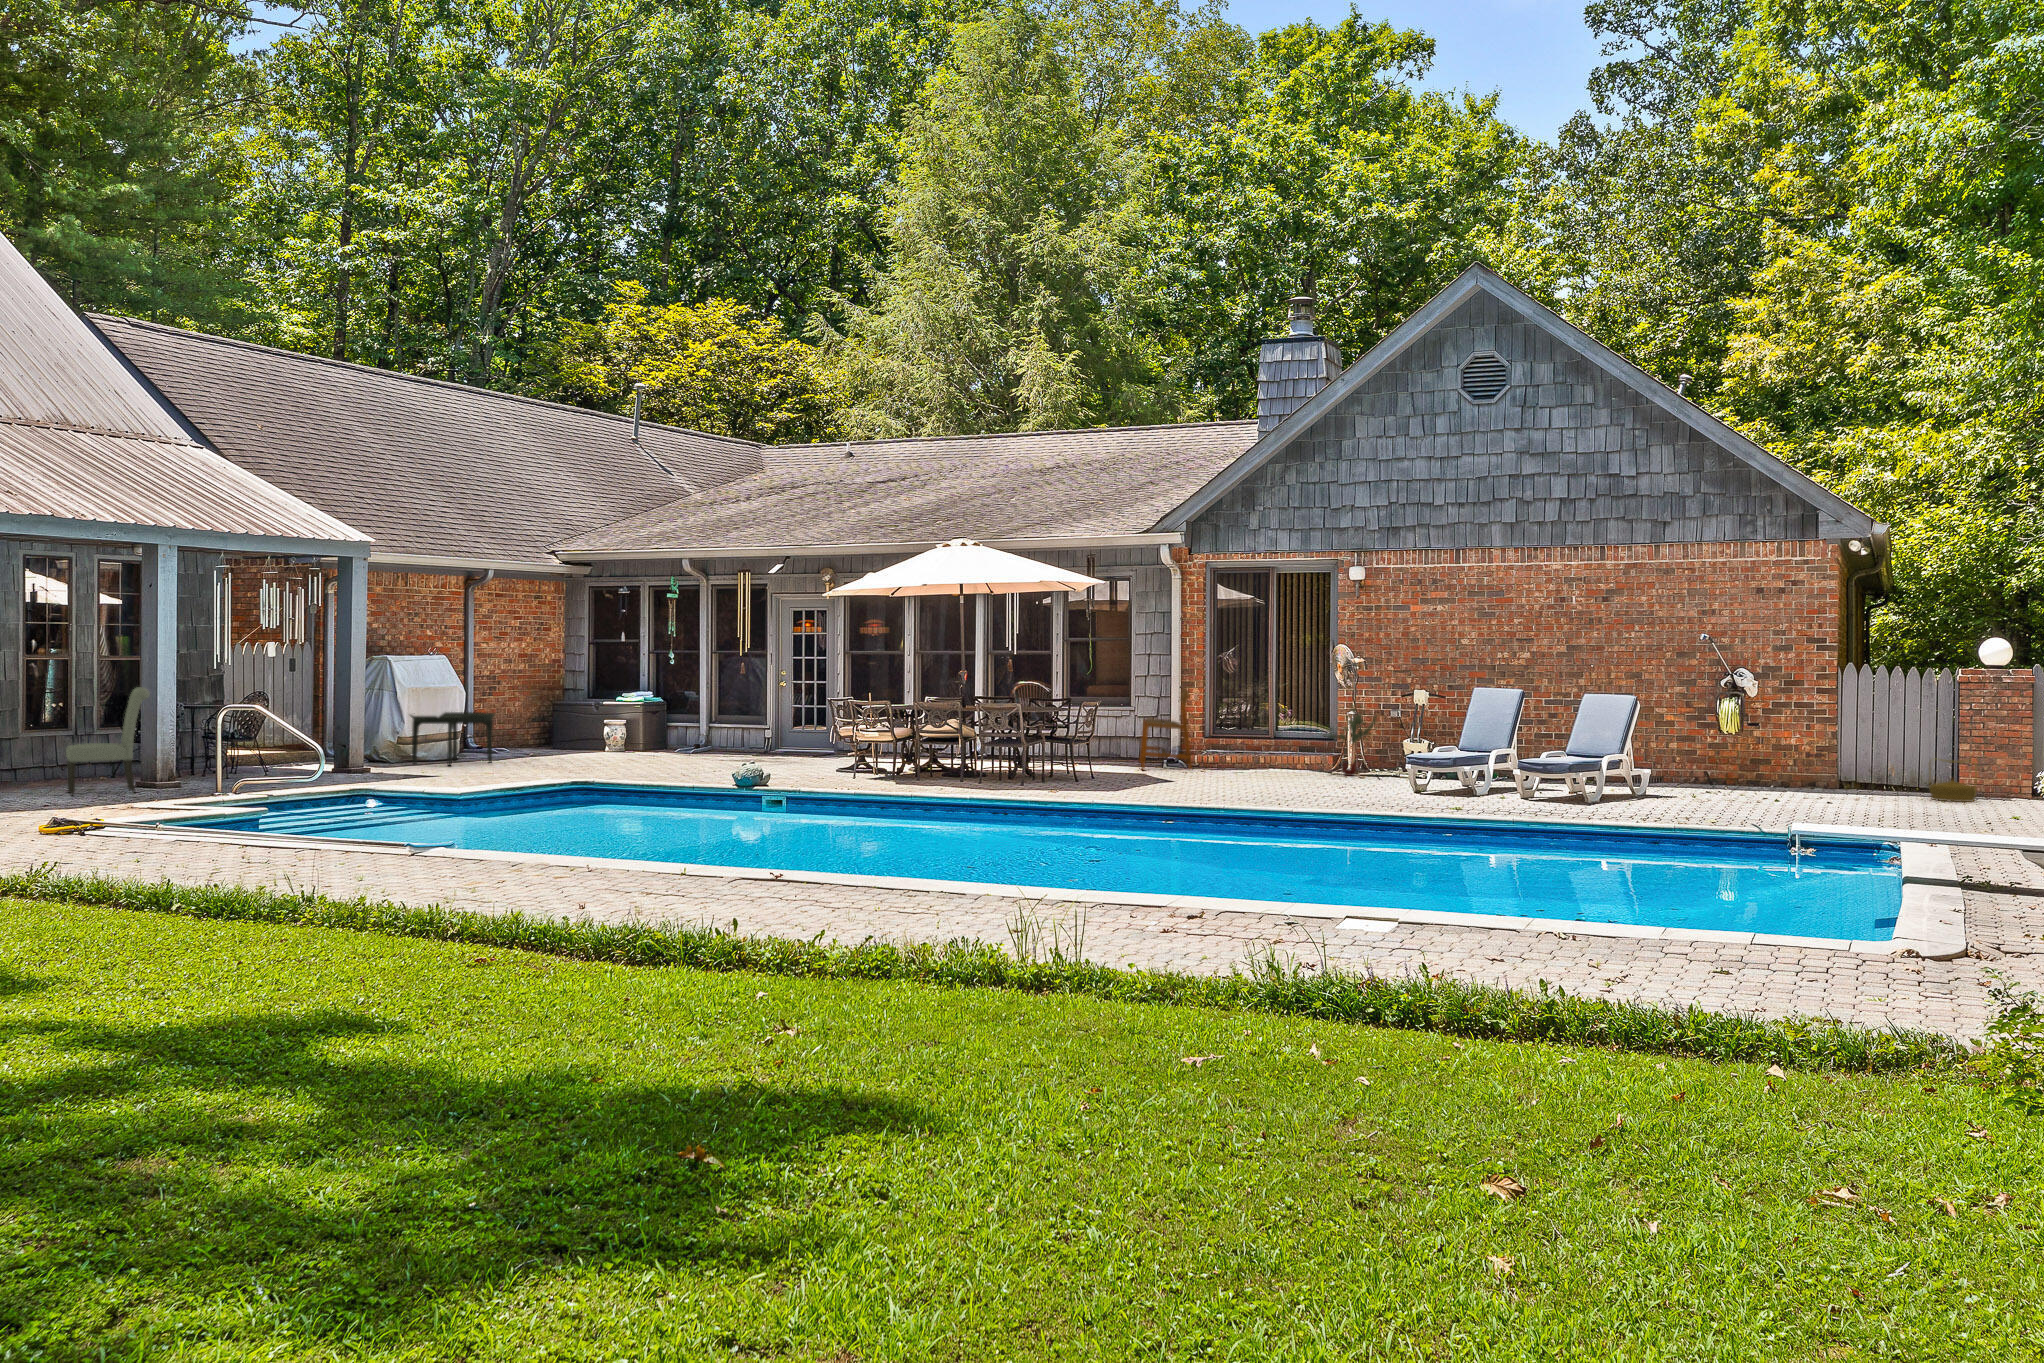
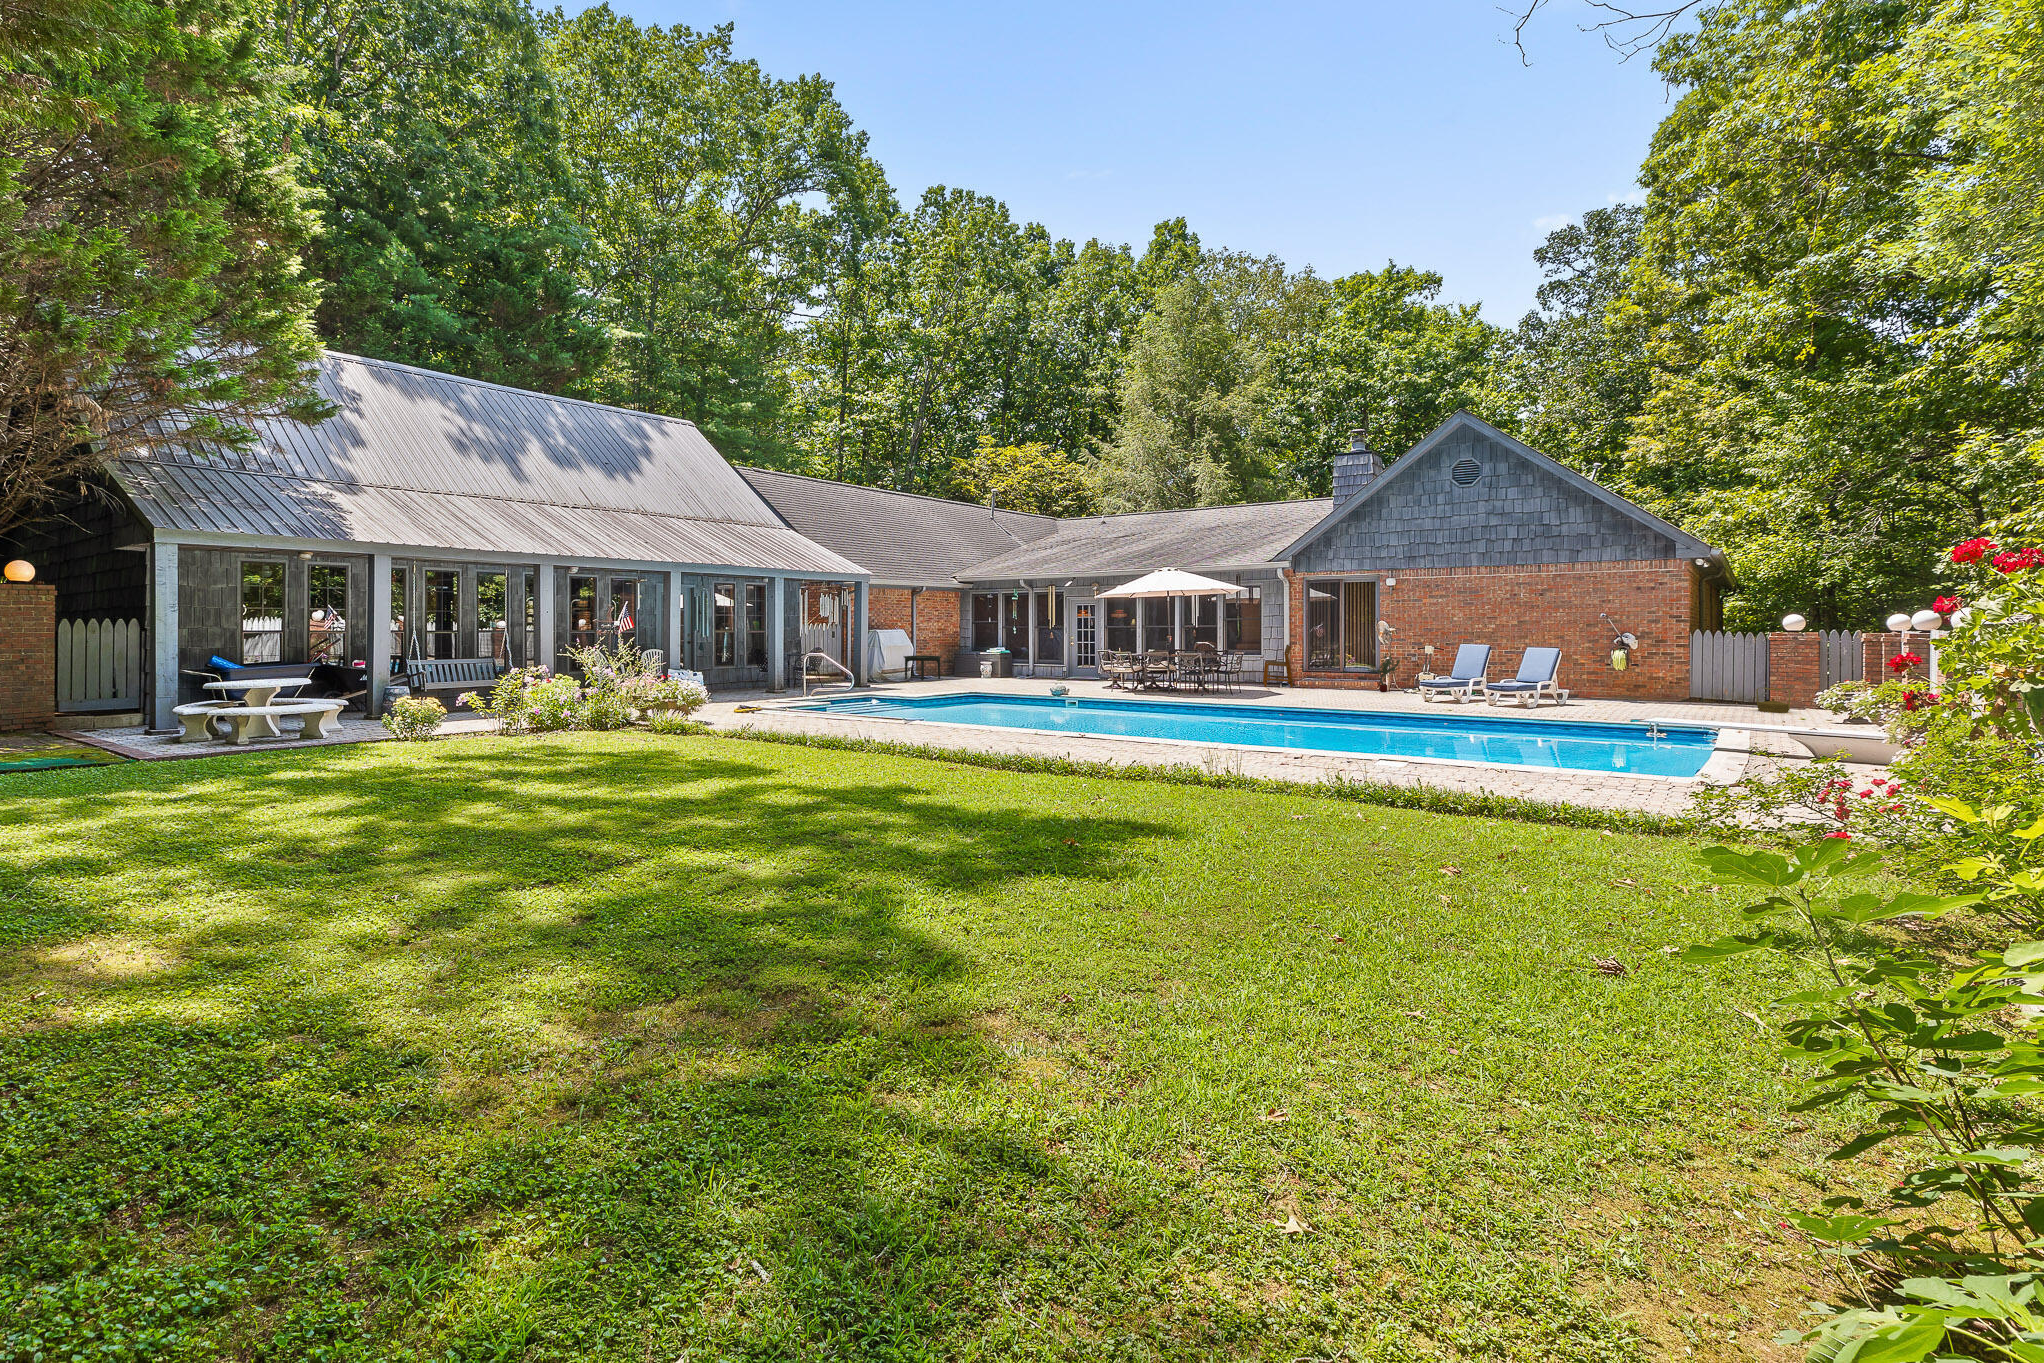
chair: present [66,687,150,796] -> none [770,644,803,691]

